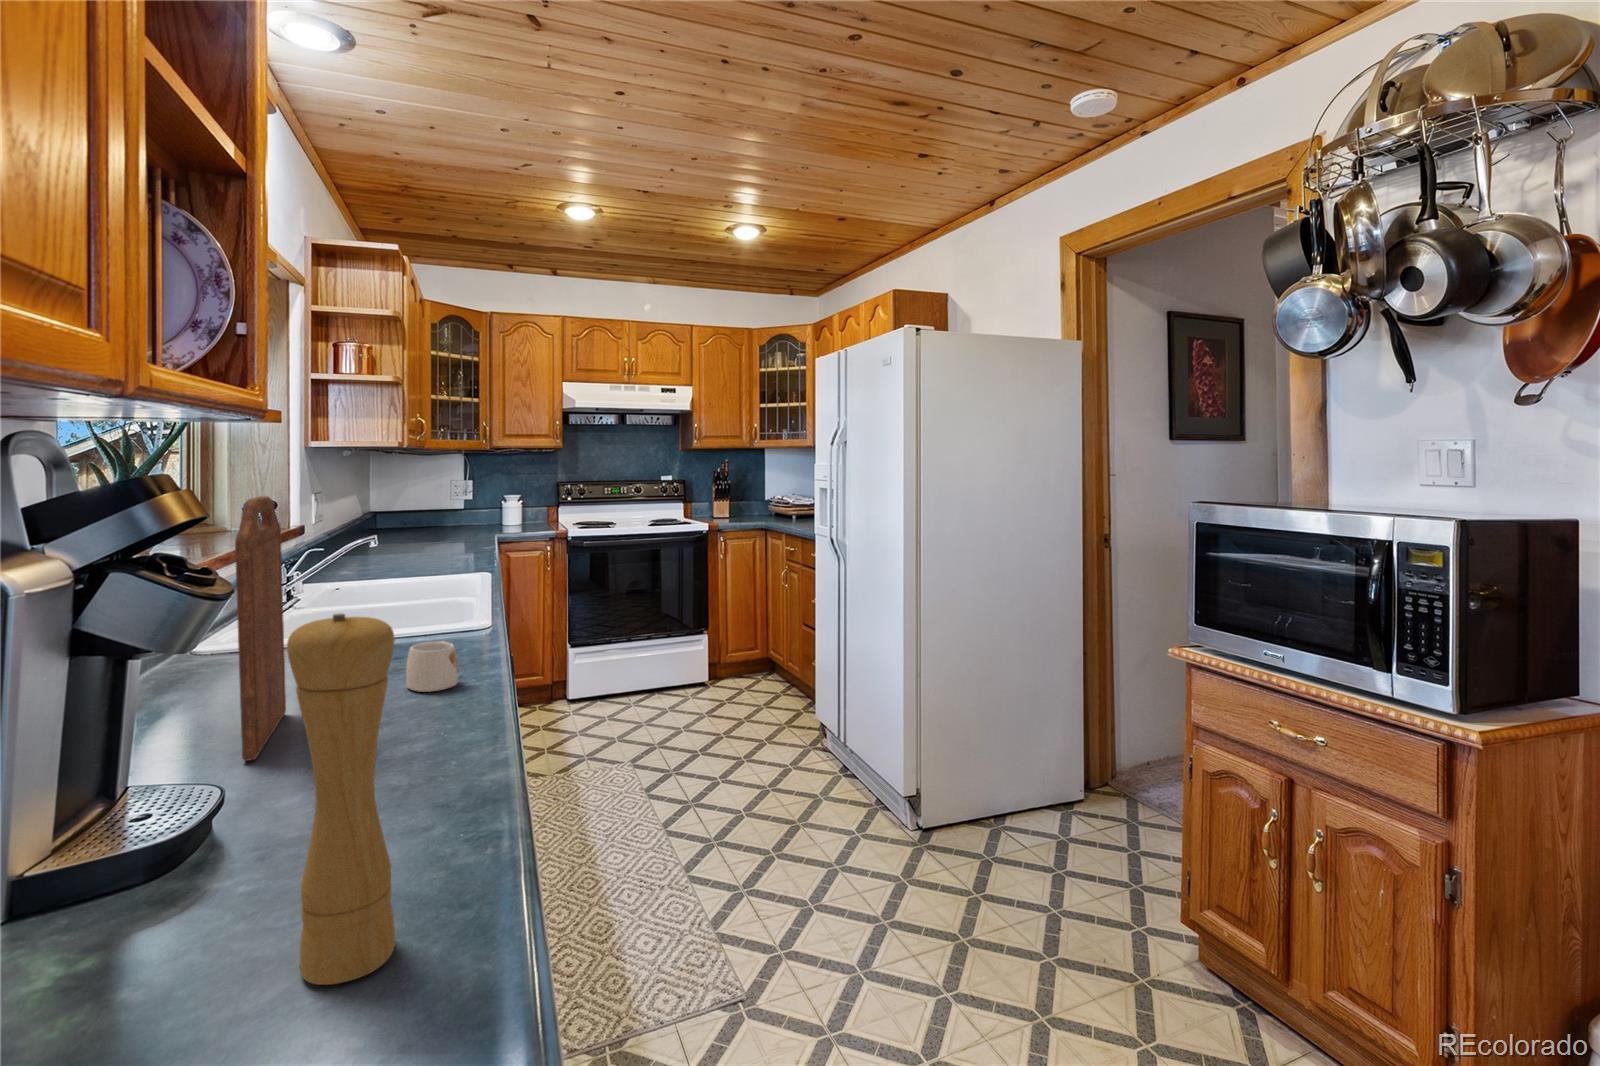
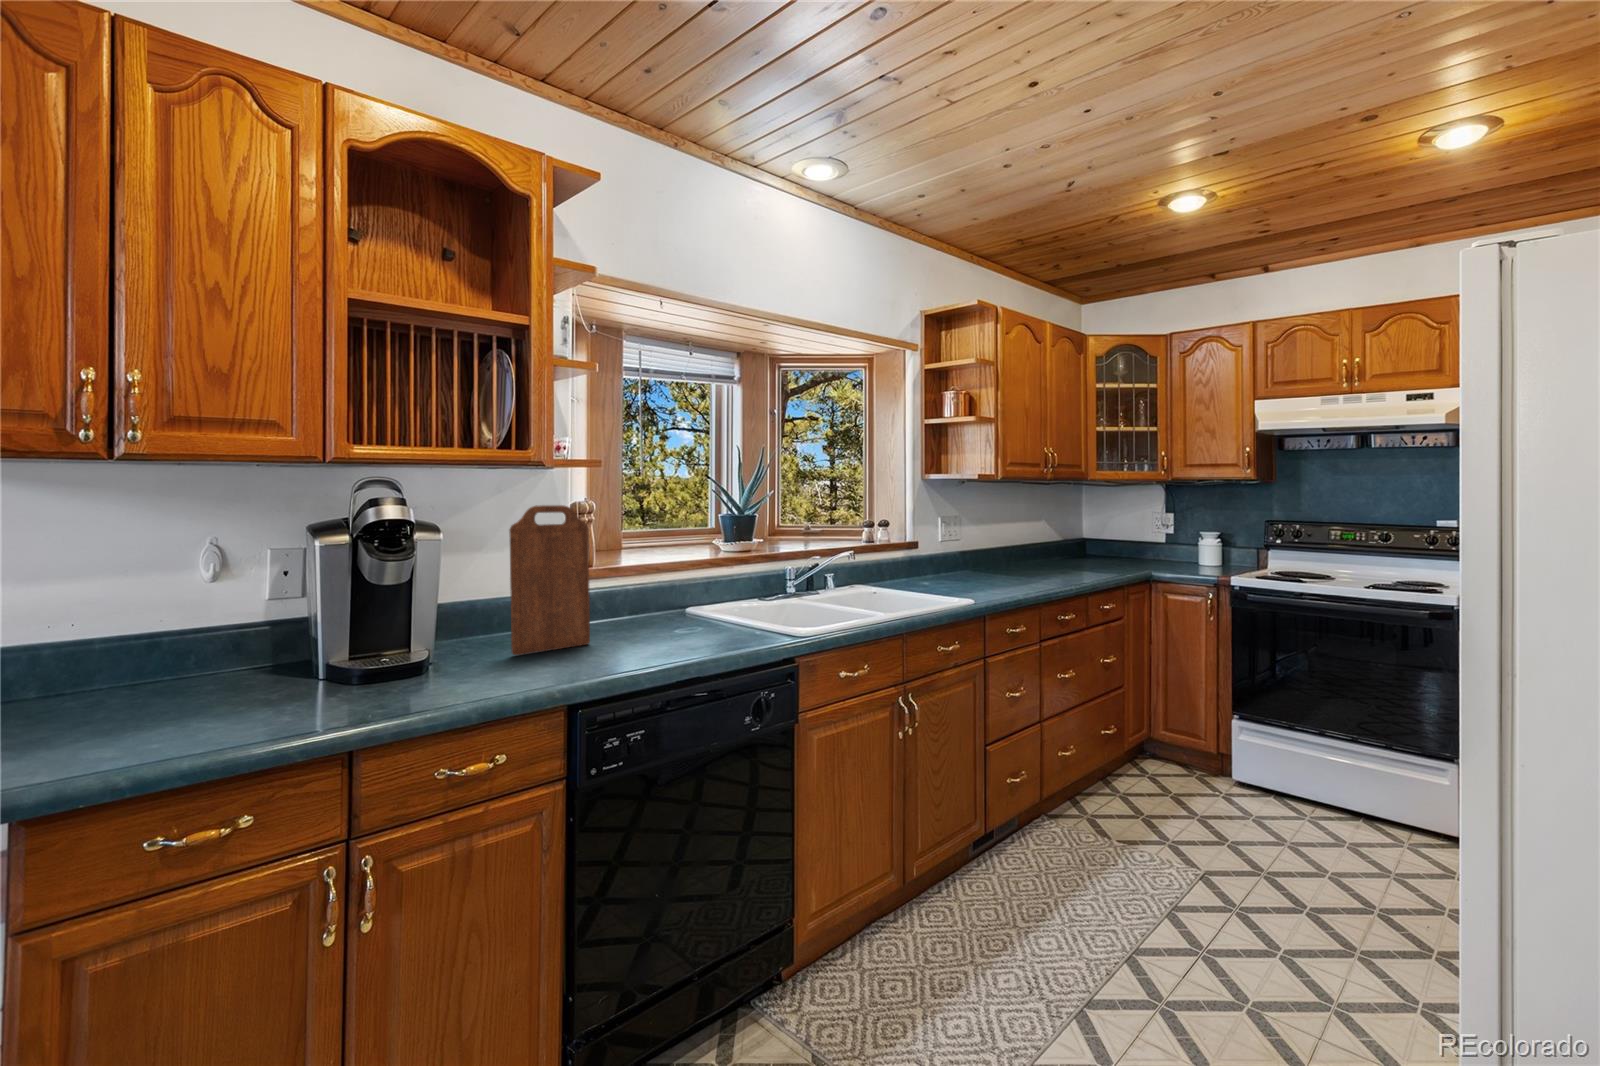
pepper mill: present [287,614,395,985] -> none [265,541,320,719]
mug: present [406,641,459,692] -> none [654,618,701,653]

